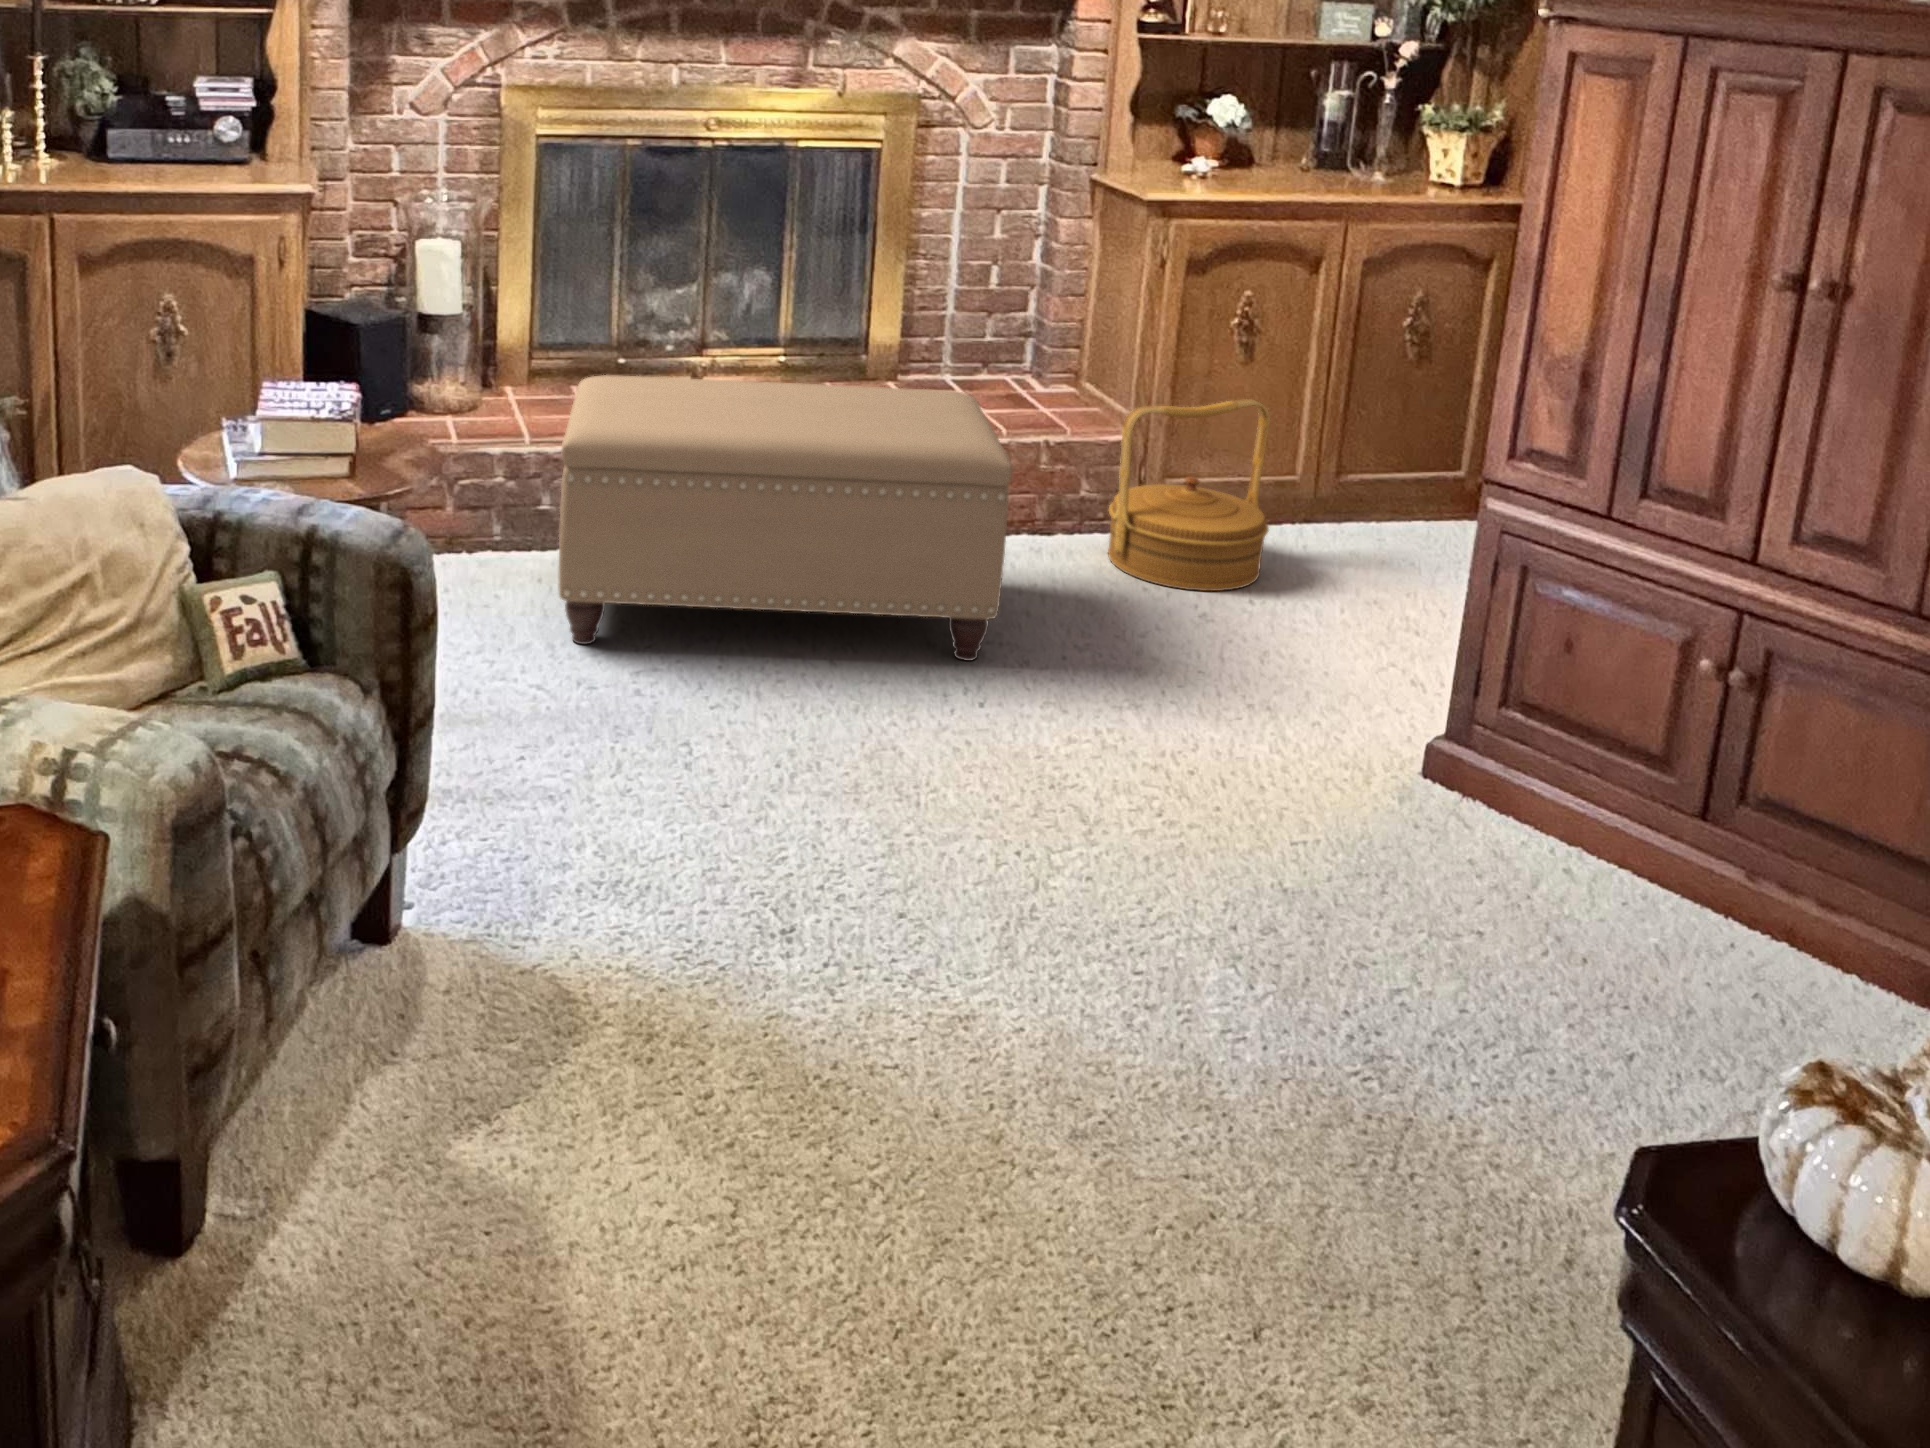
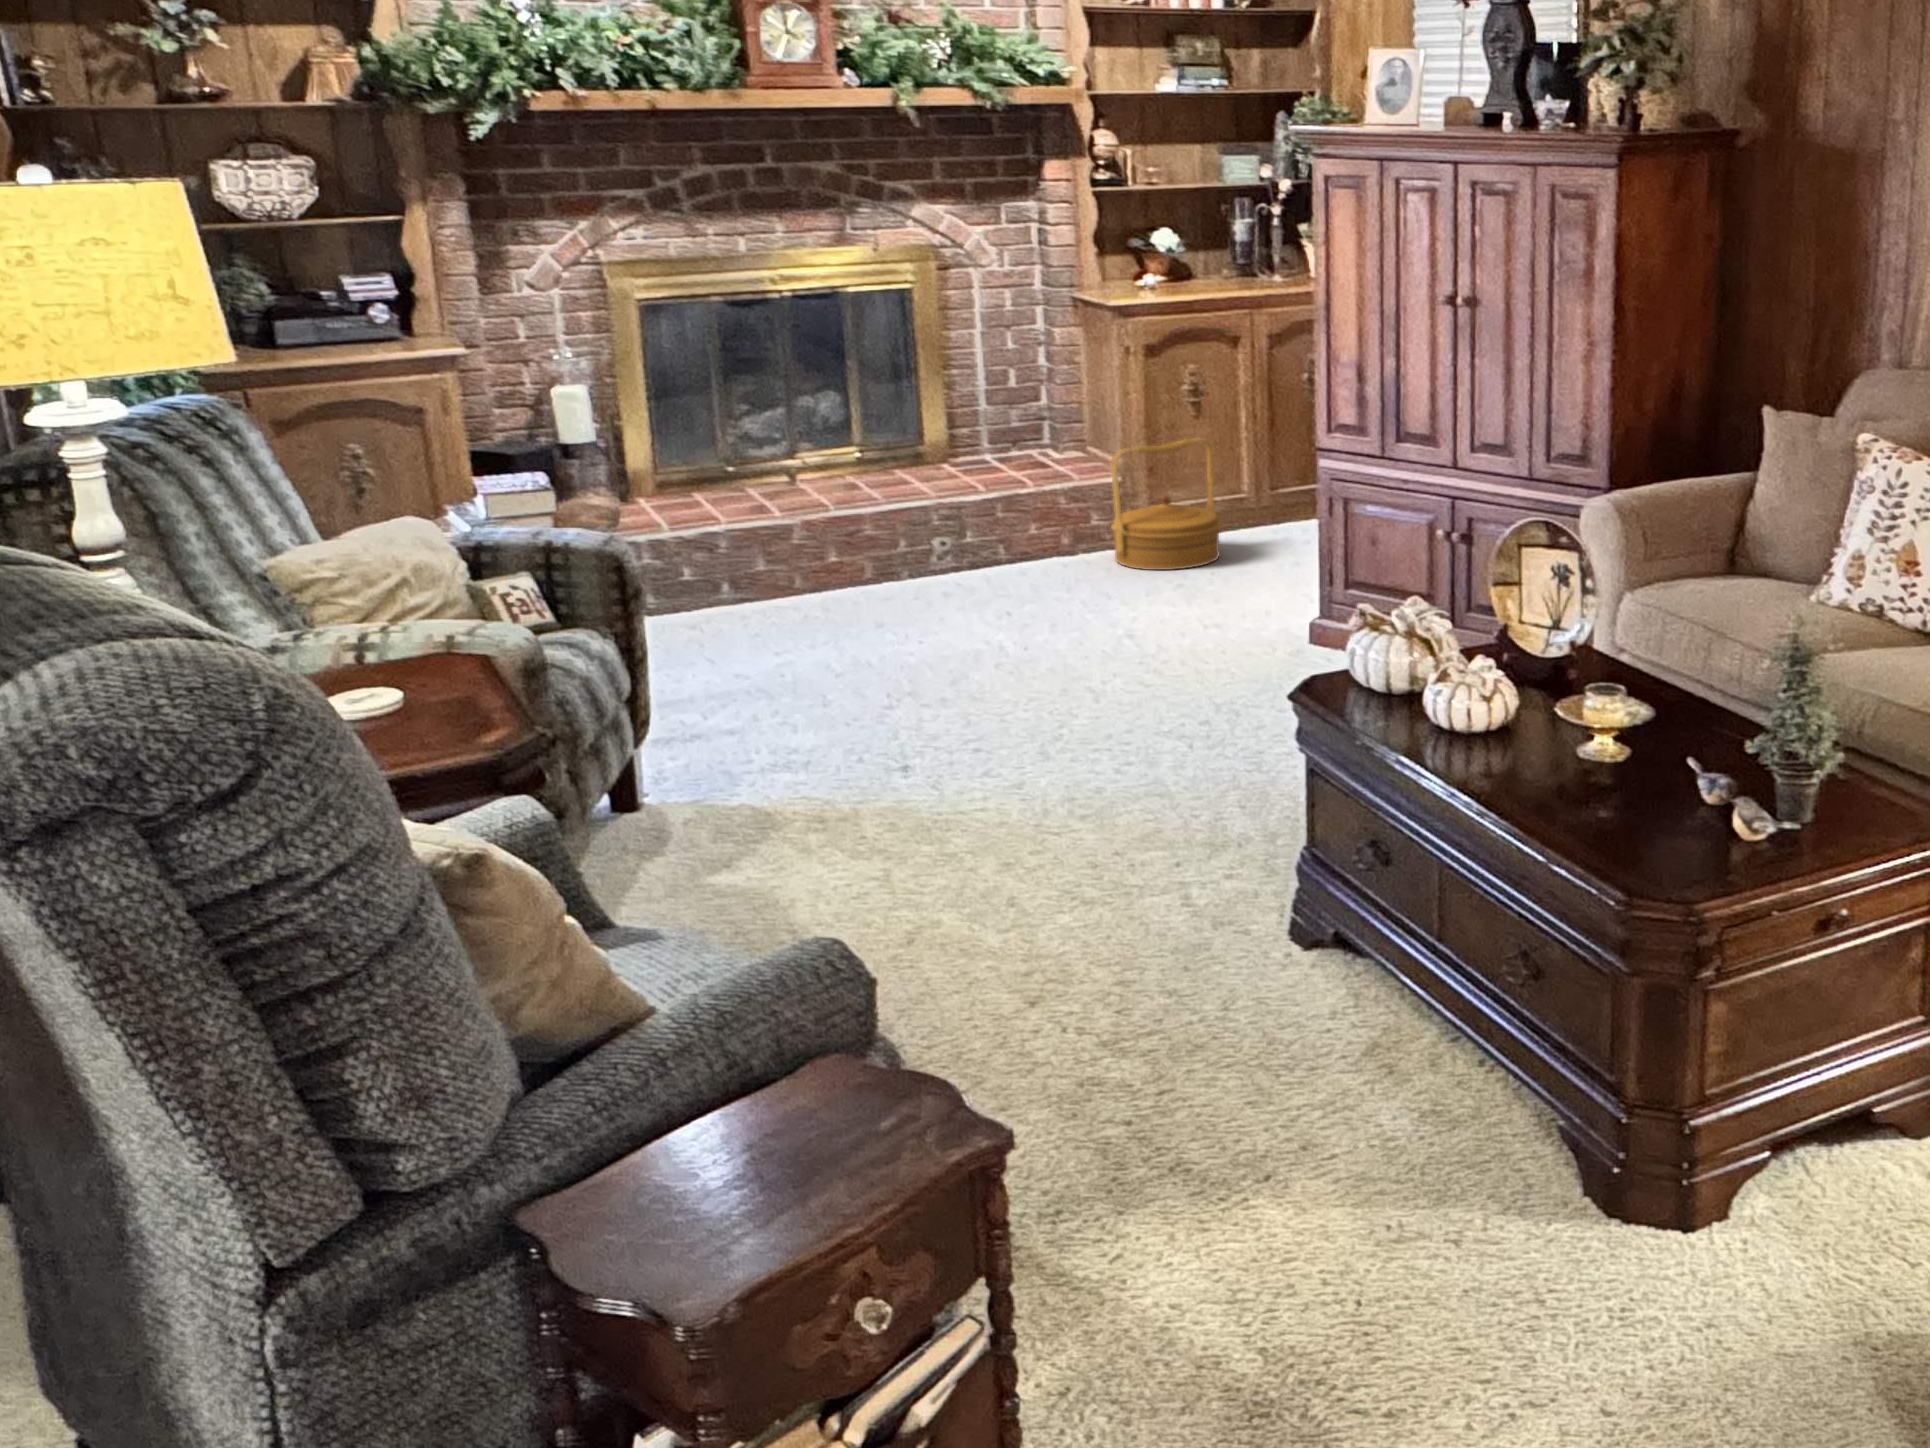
ottoman: present [559,375,1013,661] -> none [704,449,1034,649]

